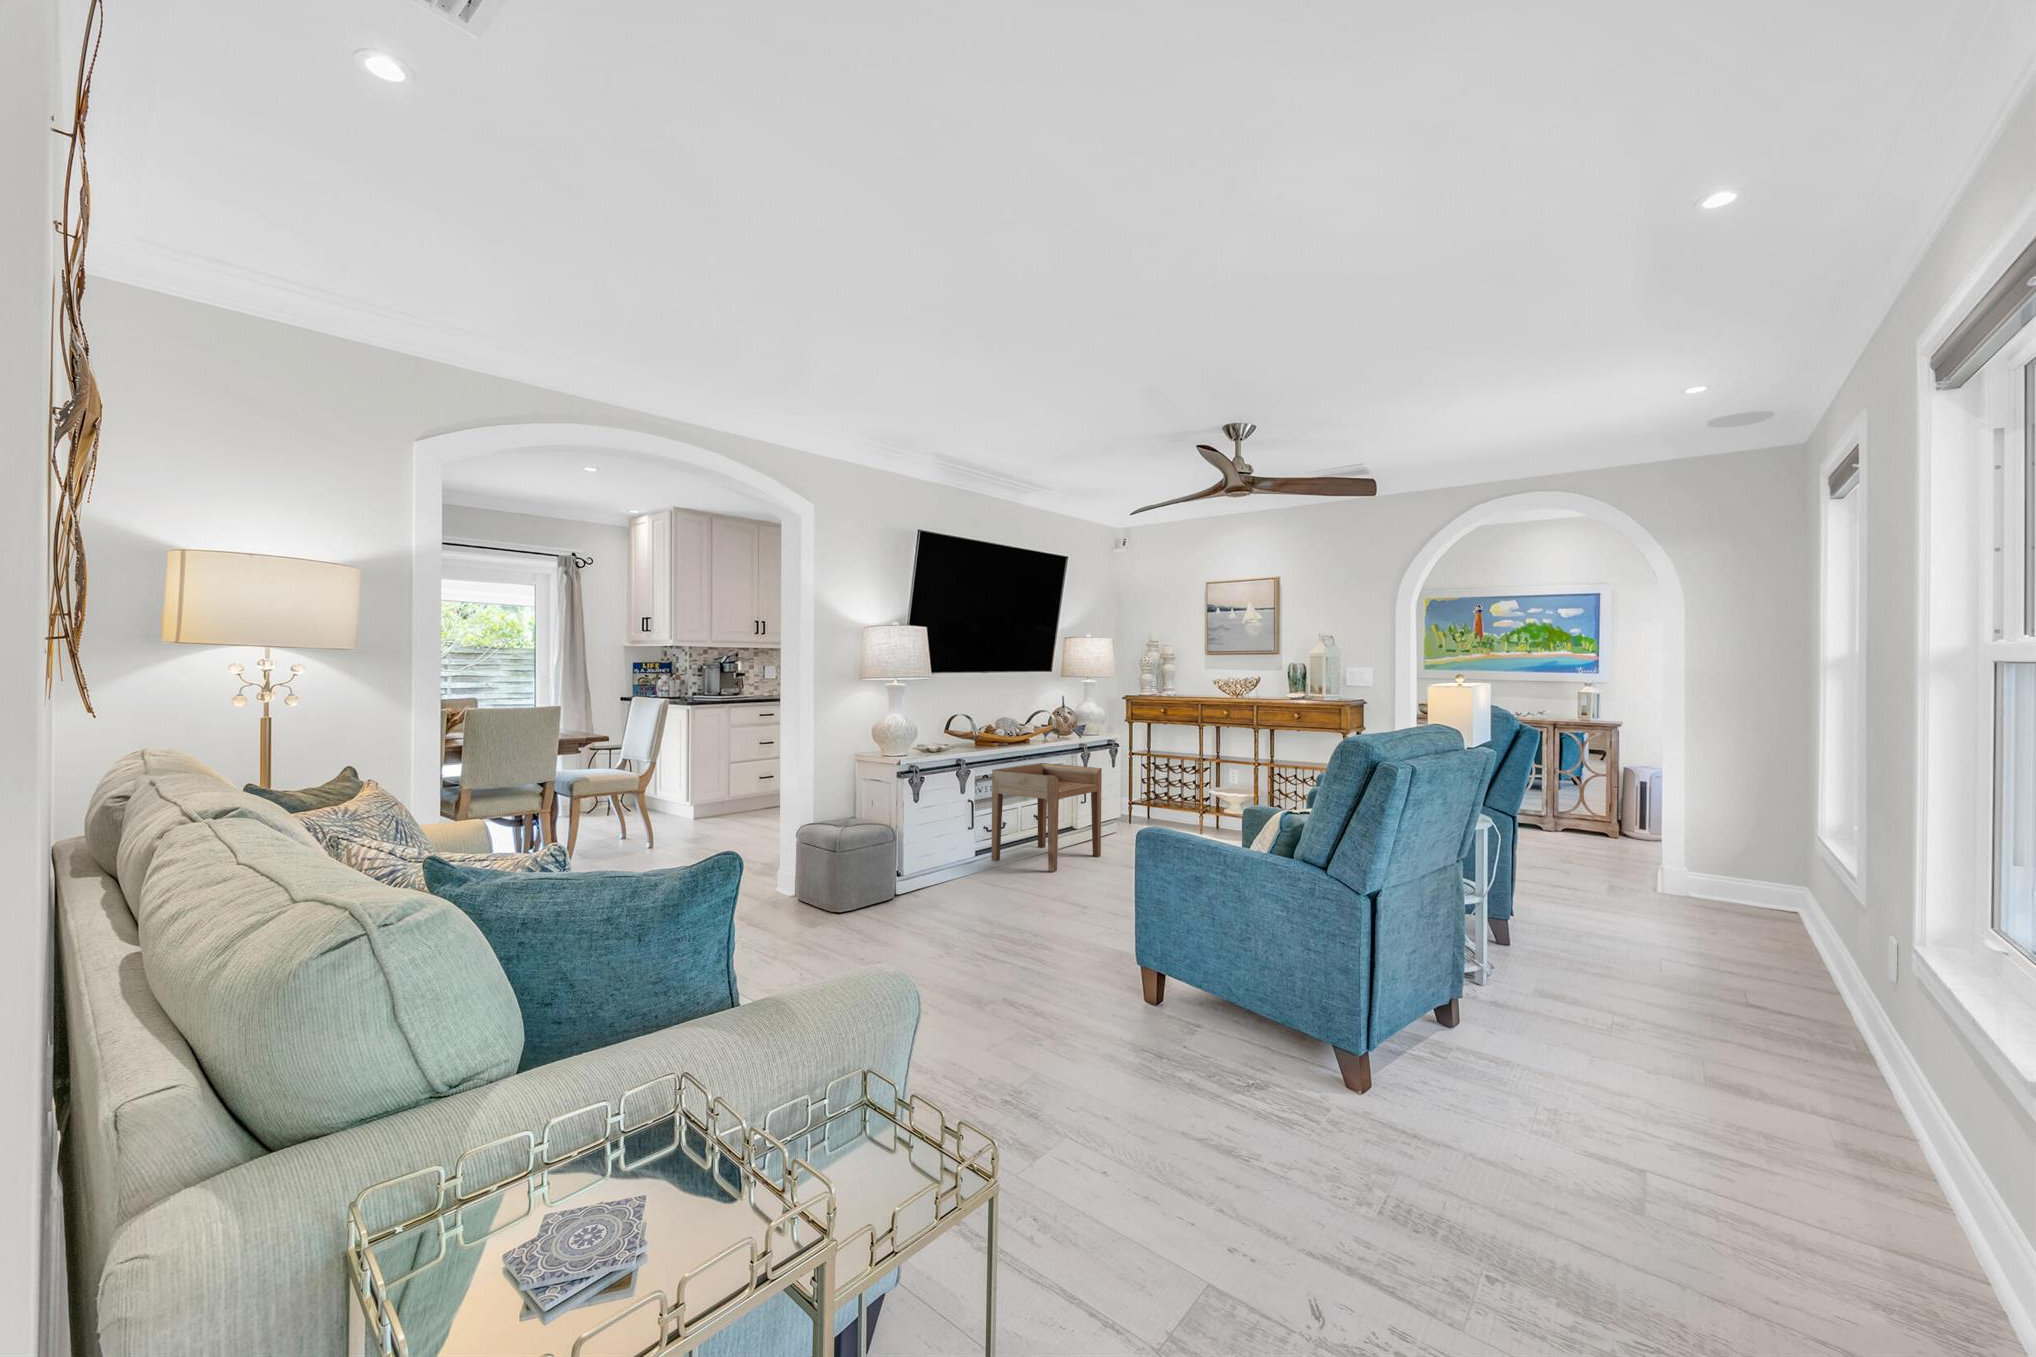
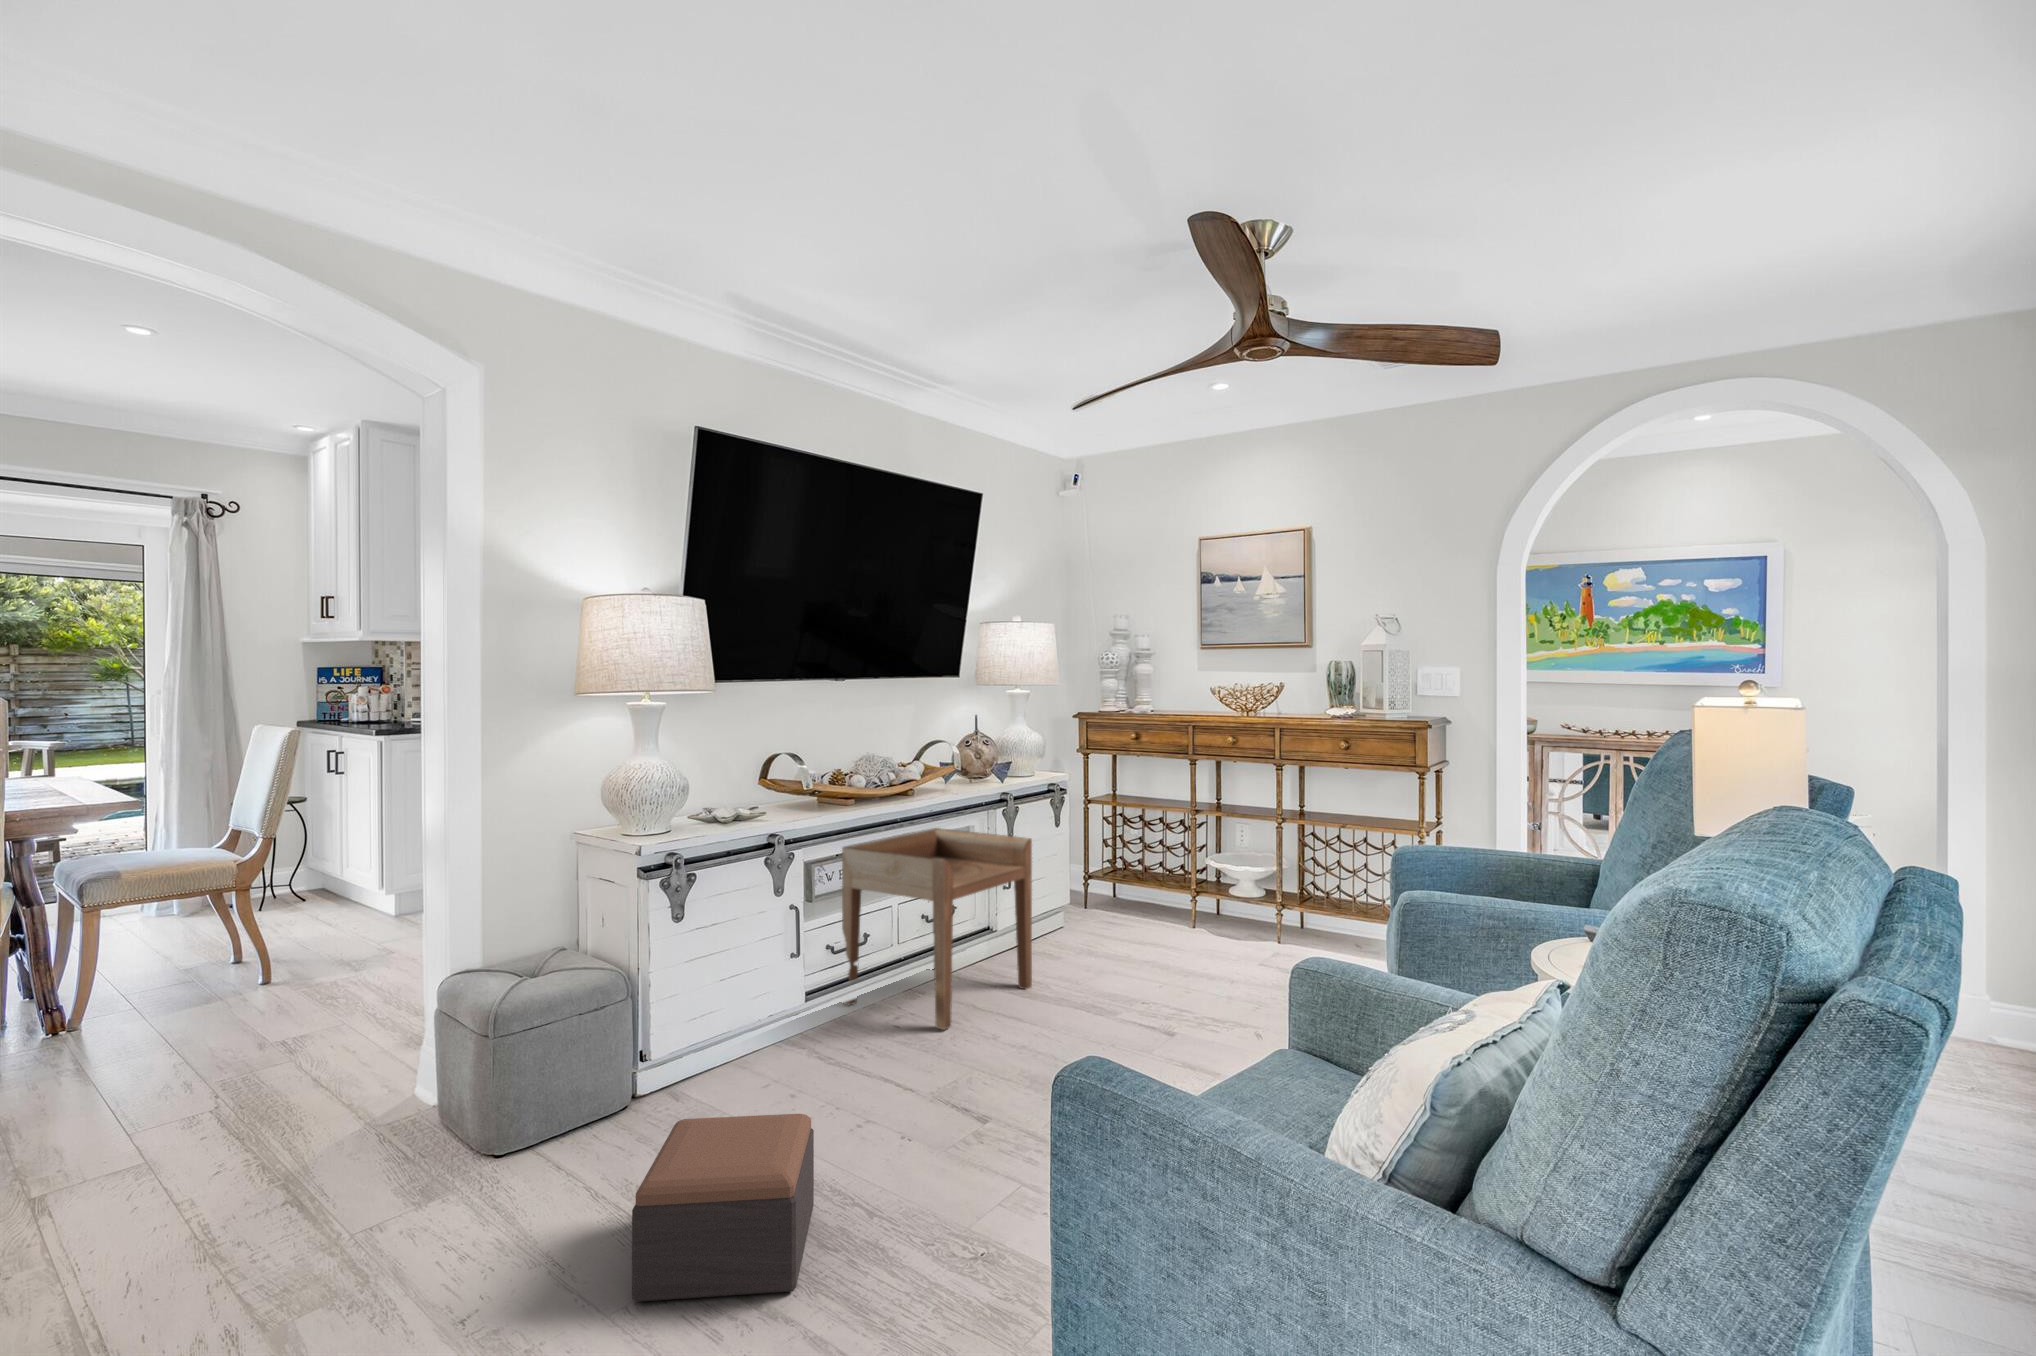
footstool: none [938,881,1008,947] -> present [632,1114,814,1302]

